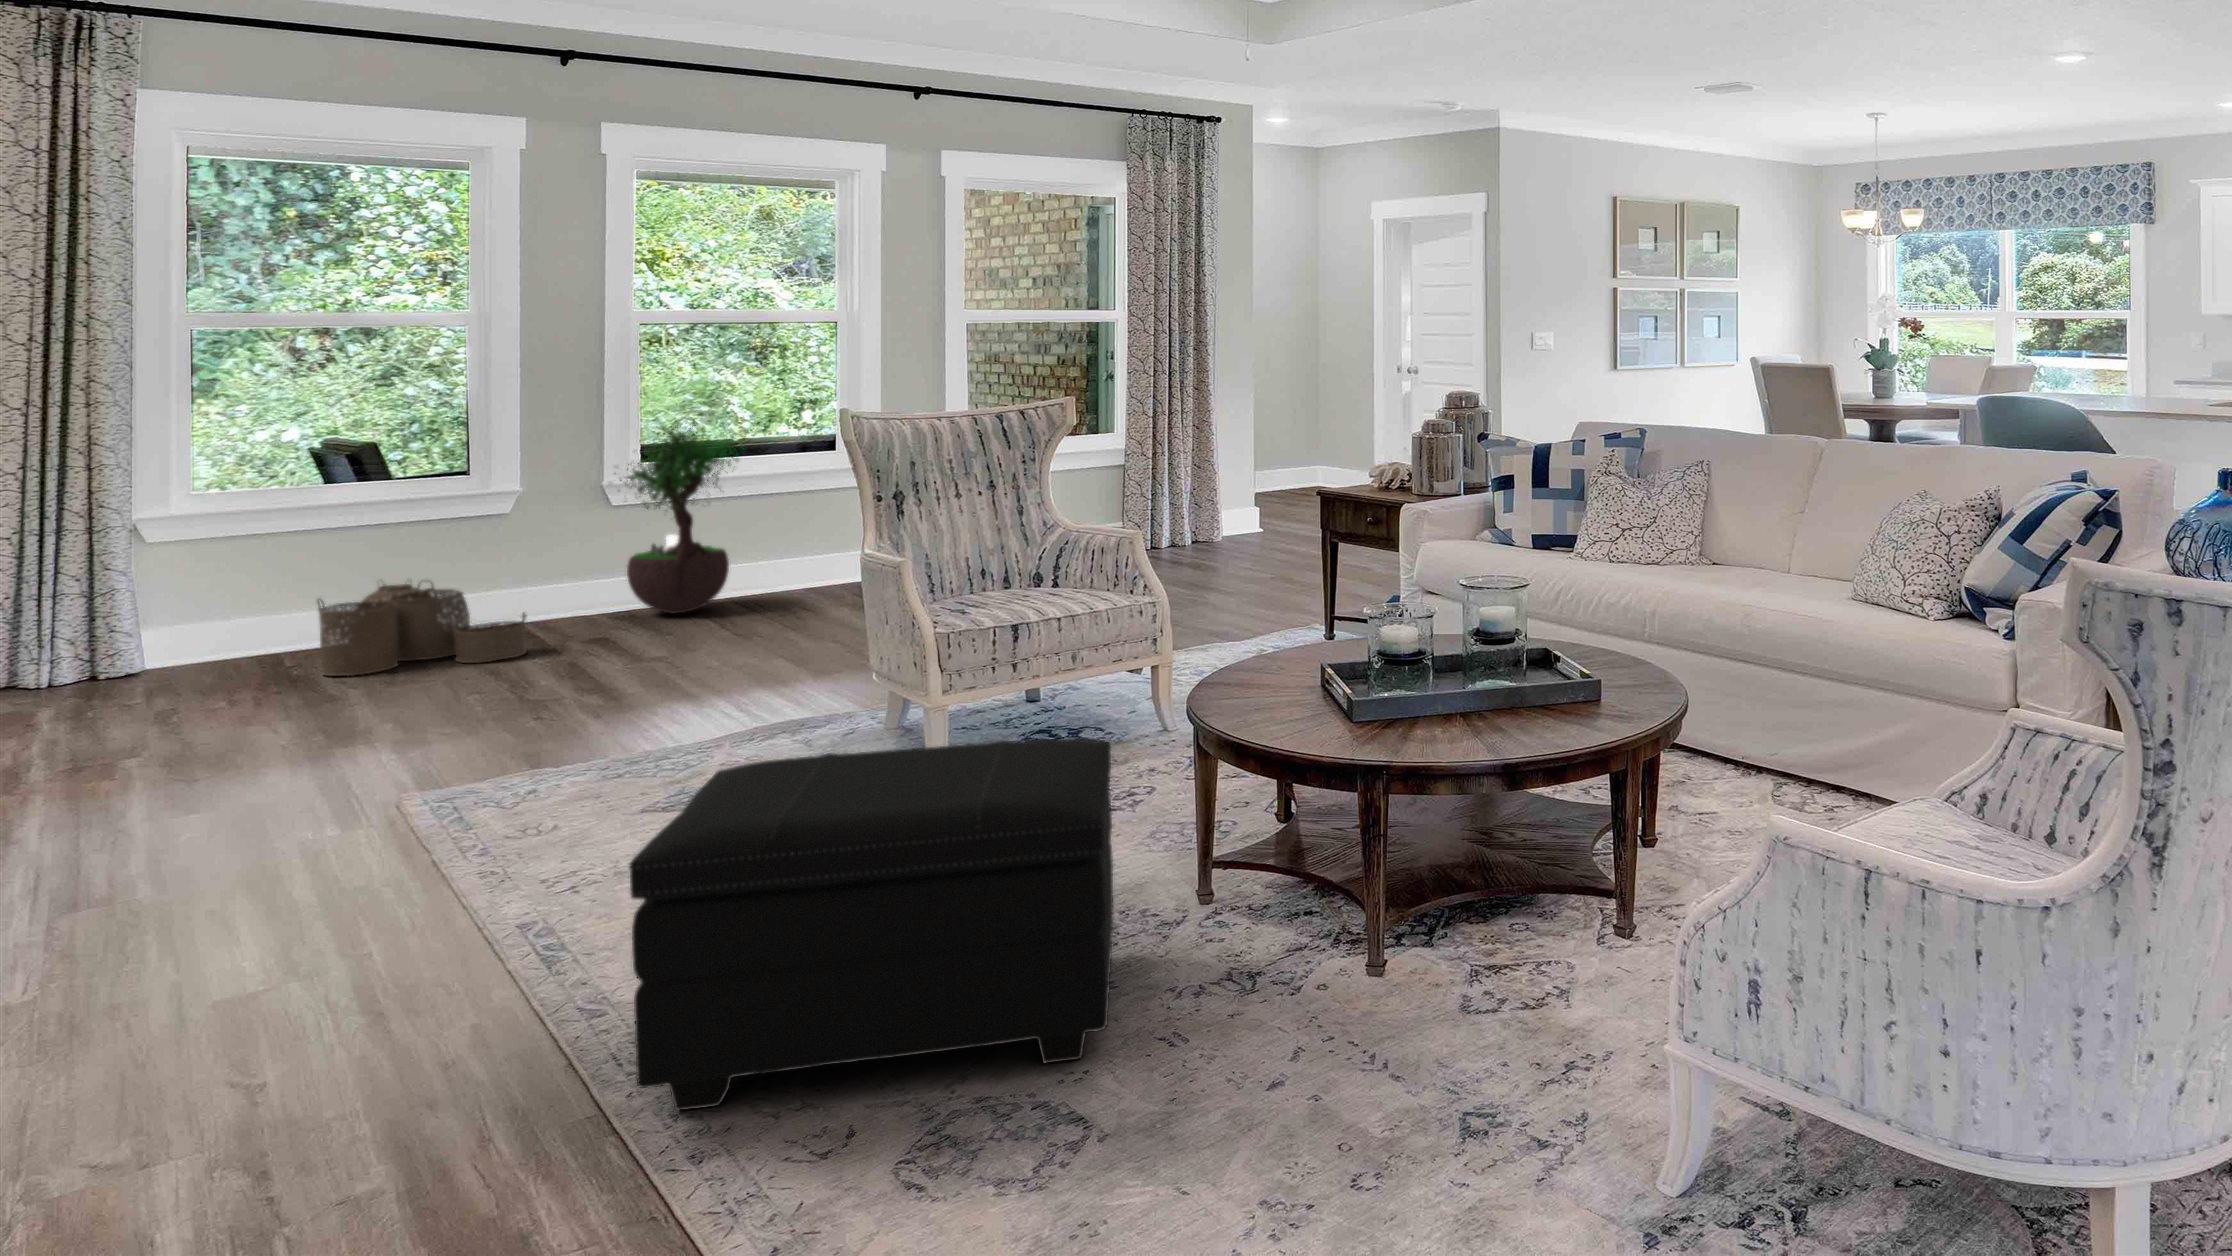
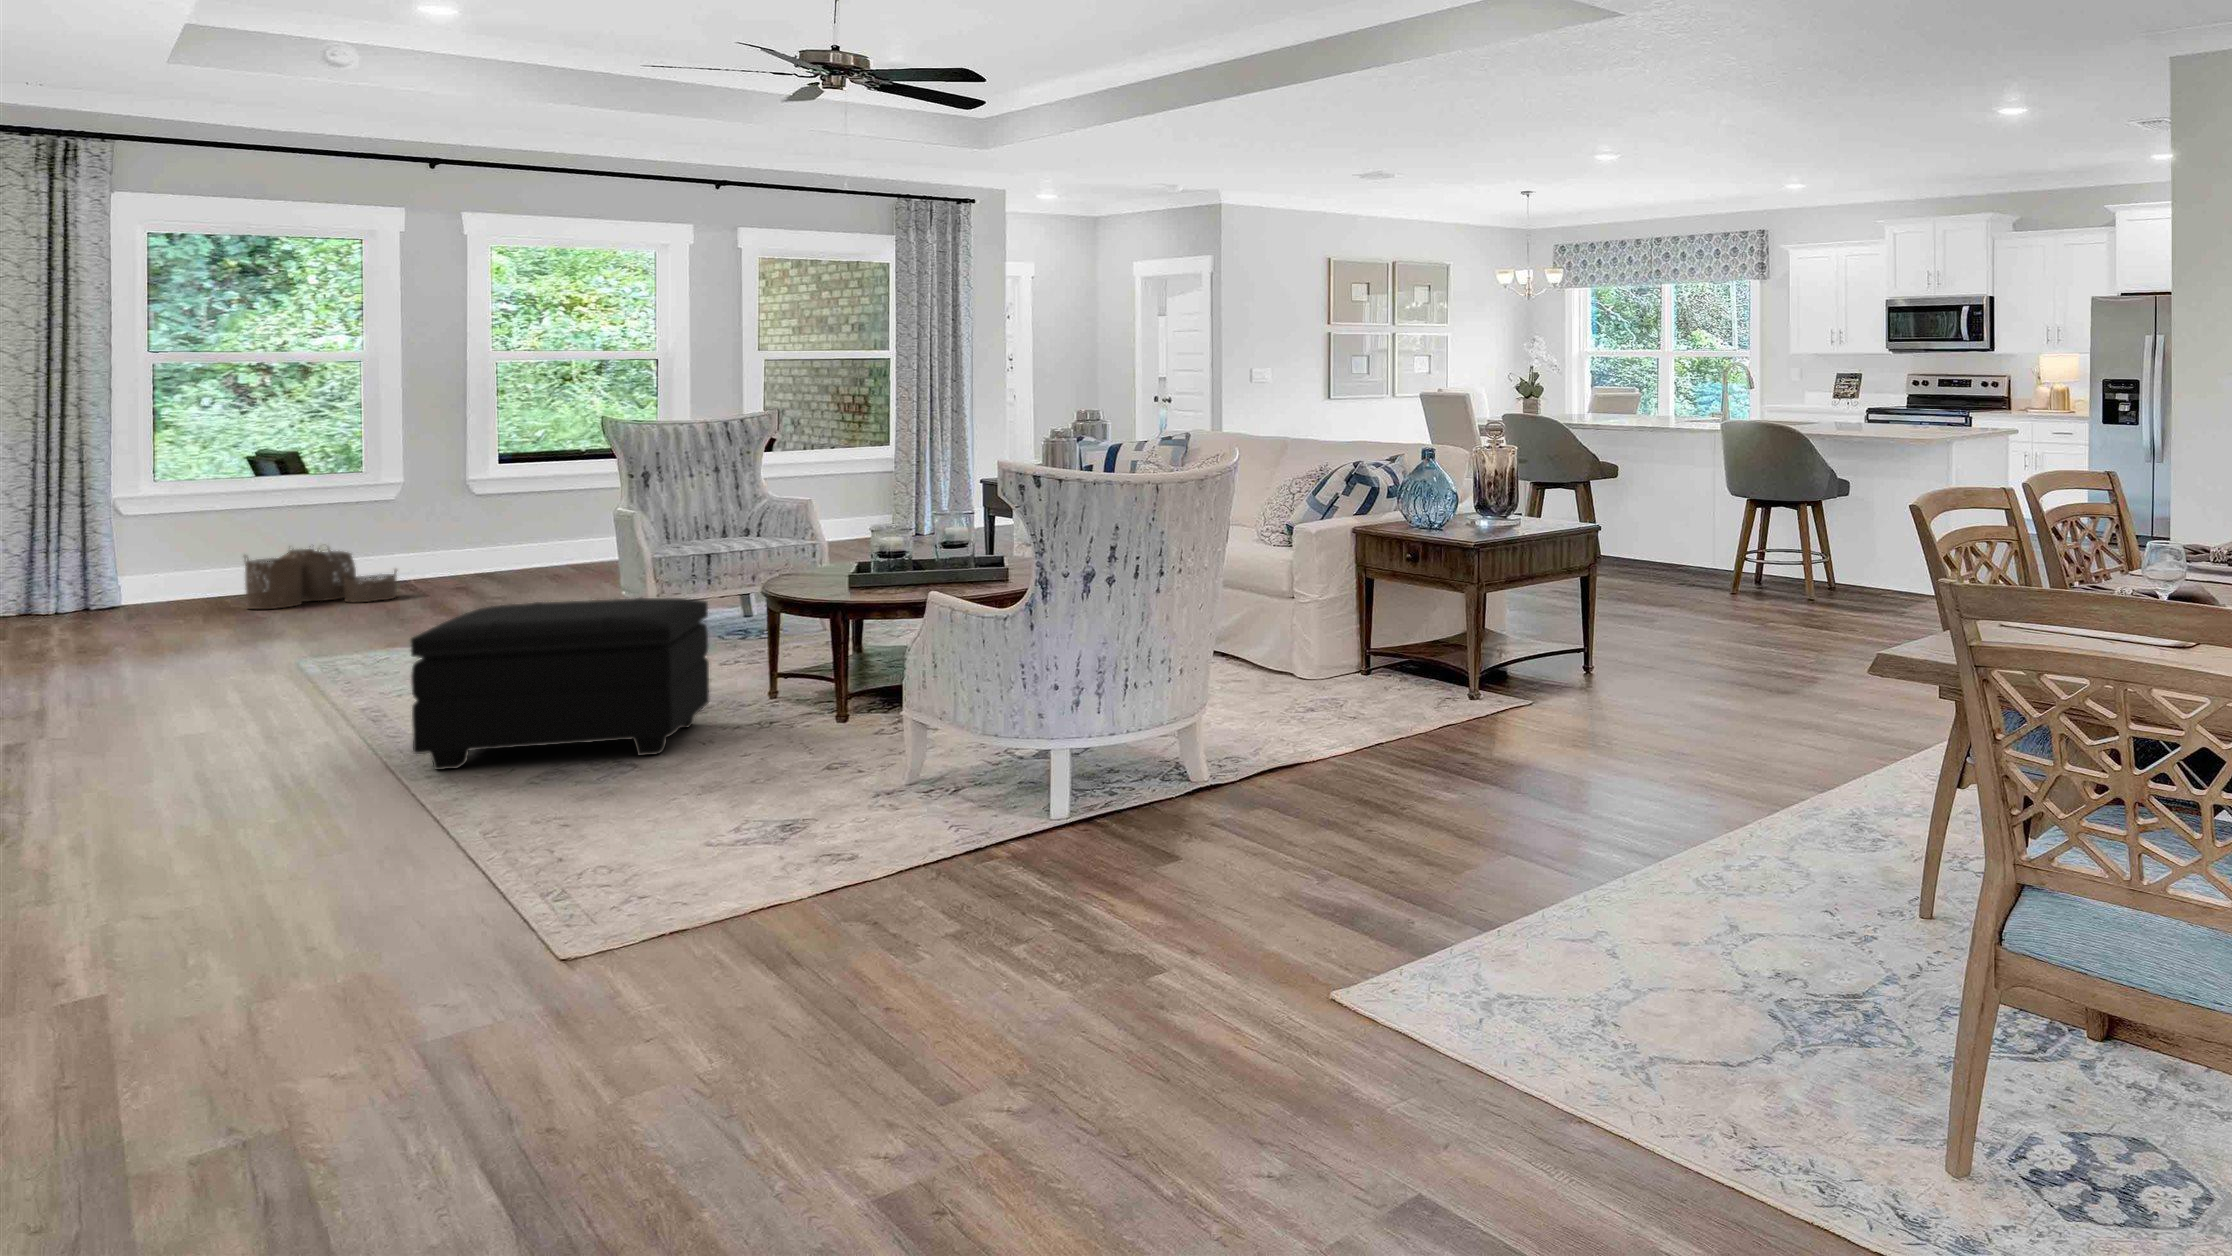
potted tree: present [609,410,738,613] -> none [463,423,571,575]

